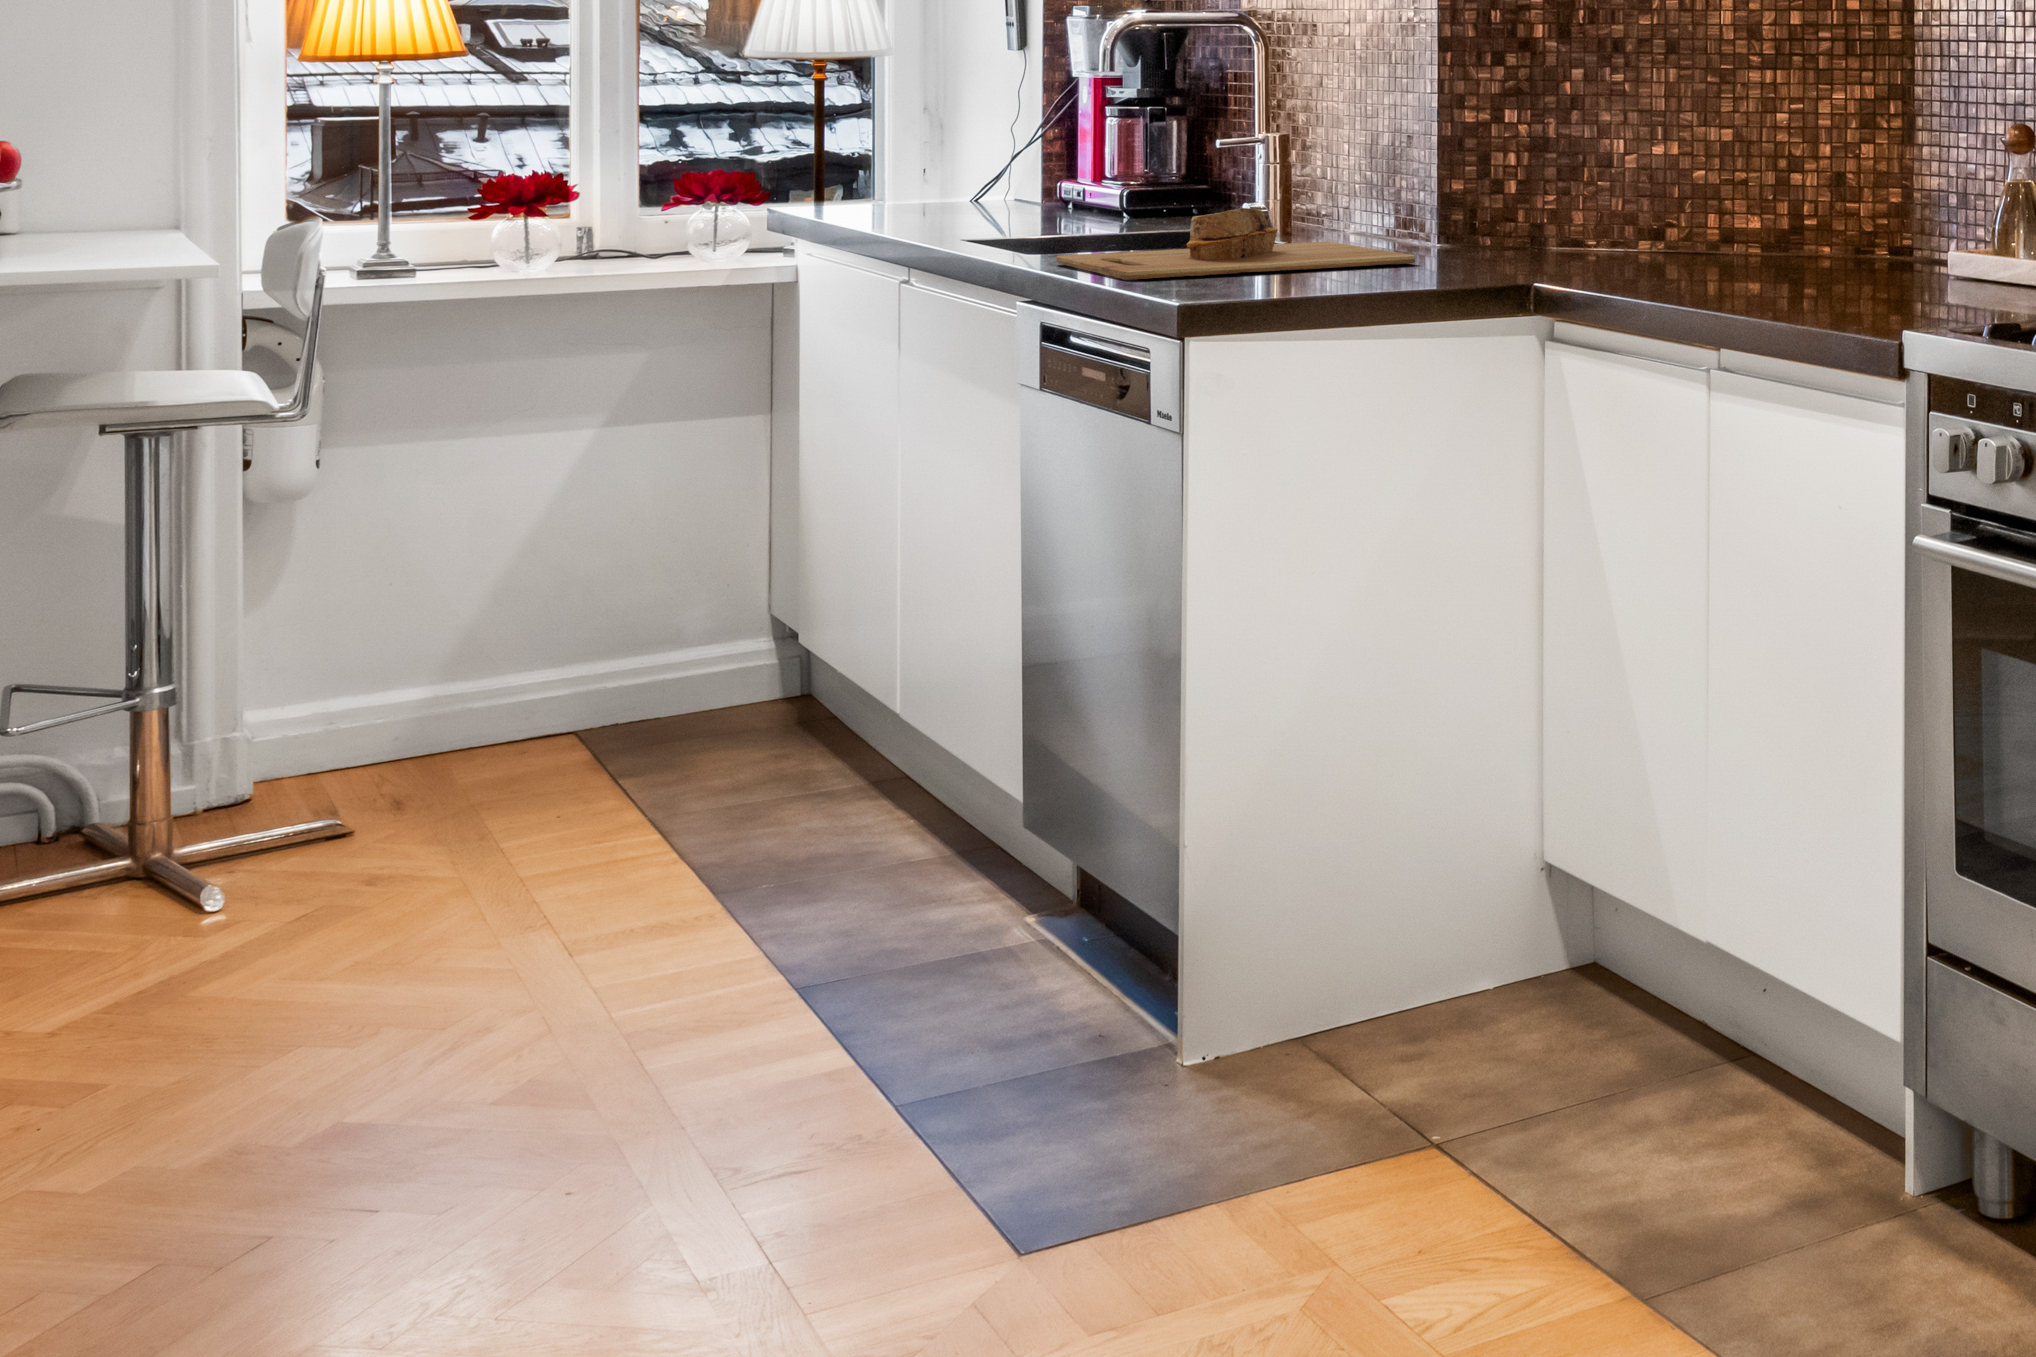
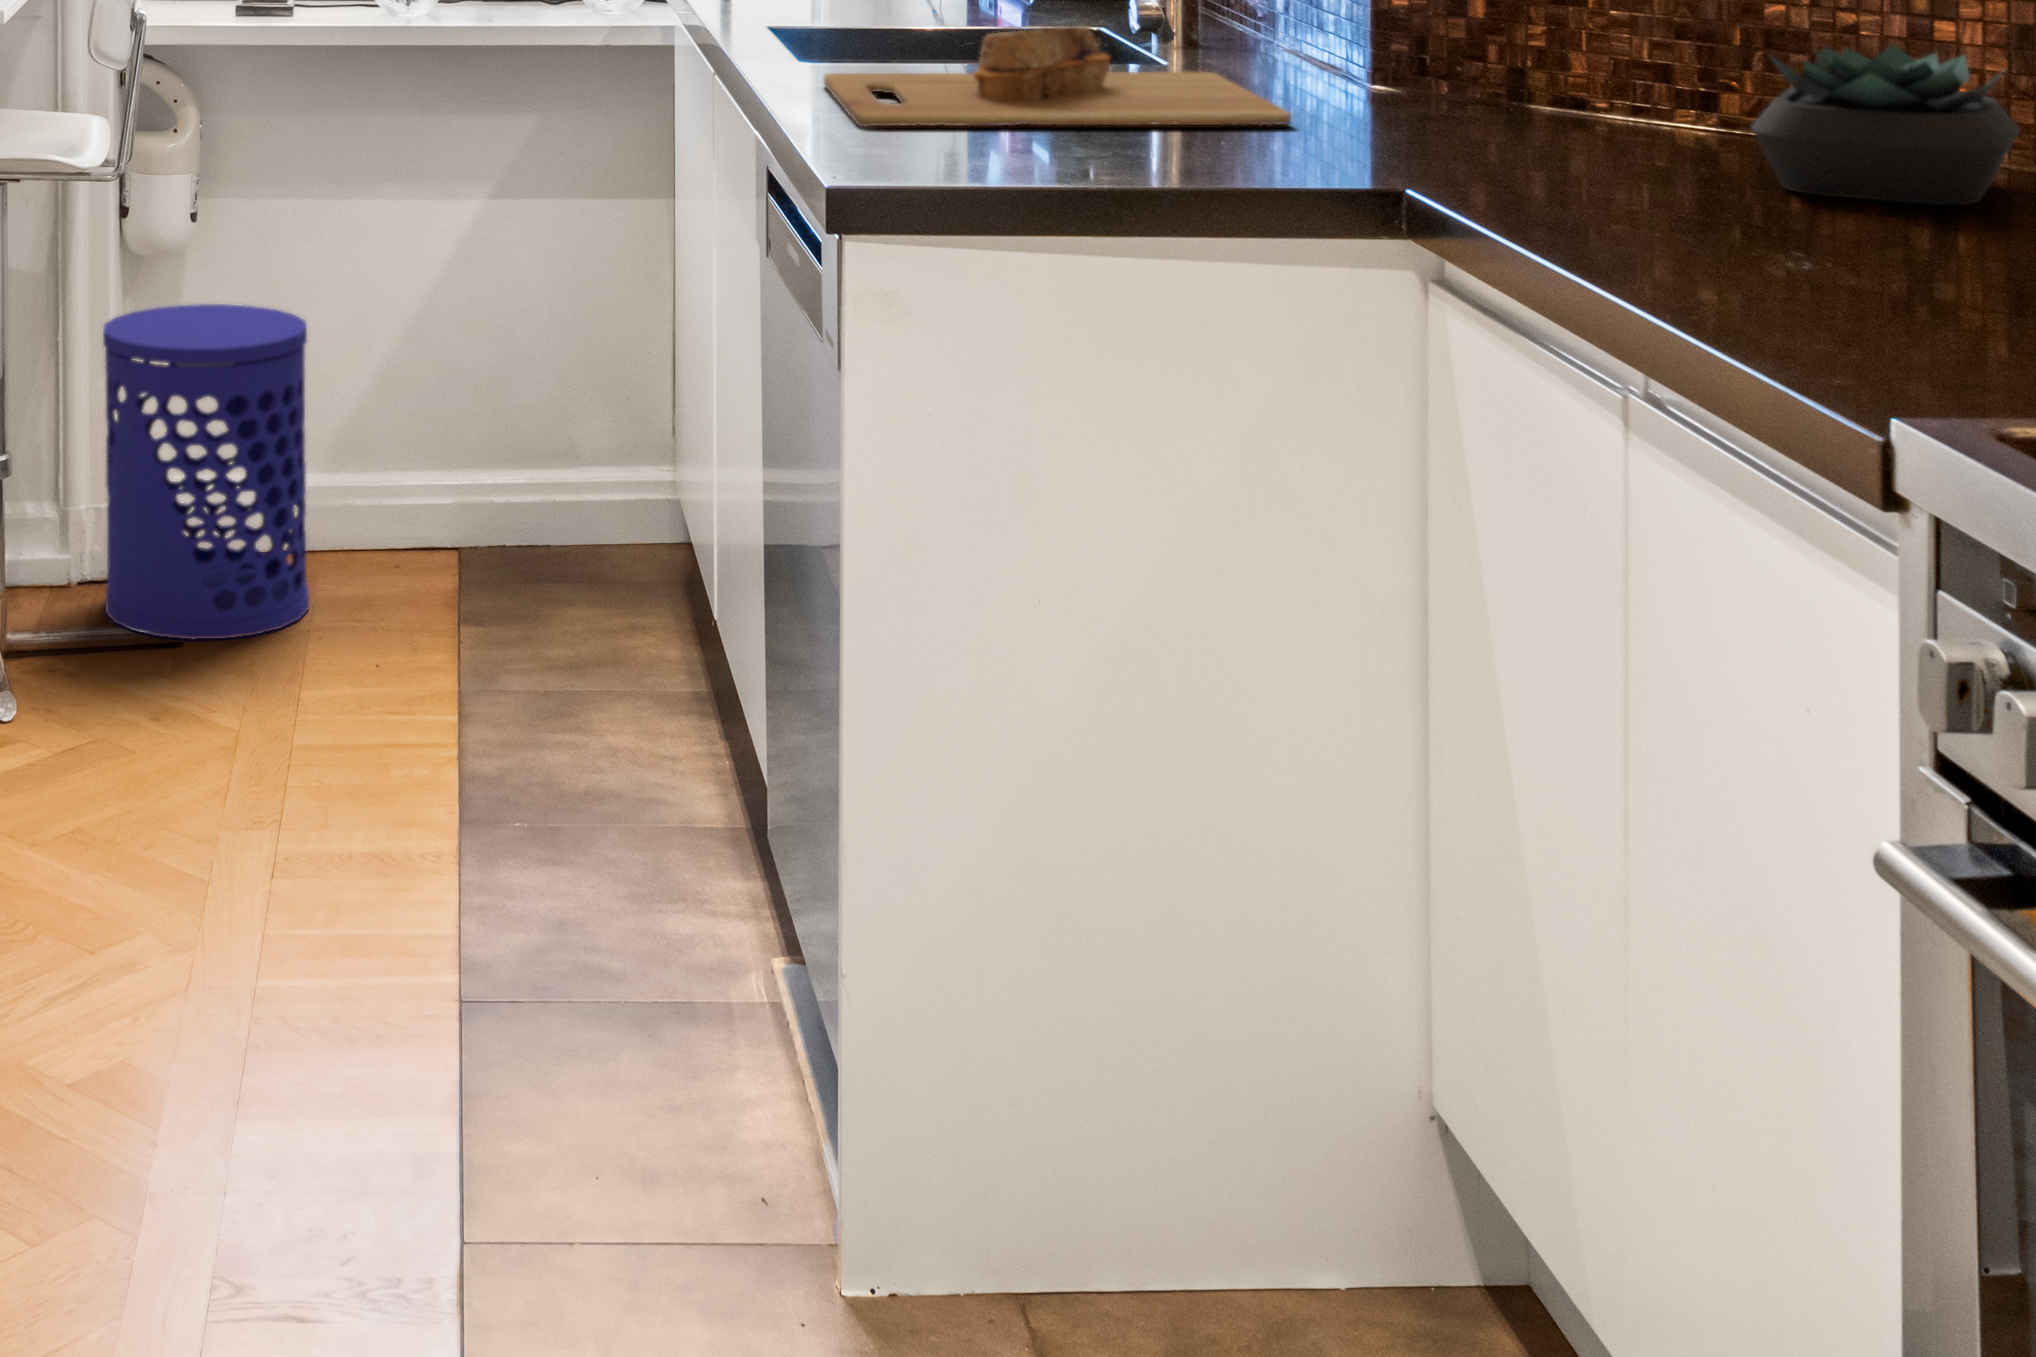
succulent plant: none [1715,183,1852,271] -> present [1752,44,2020,205]
waste bin: none [214,539,442,846] -> present [103,304,309,639]

